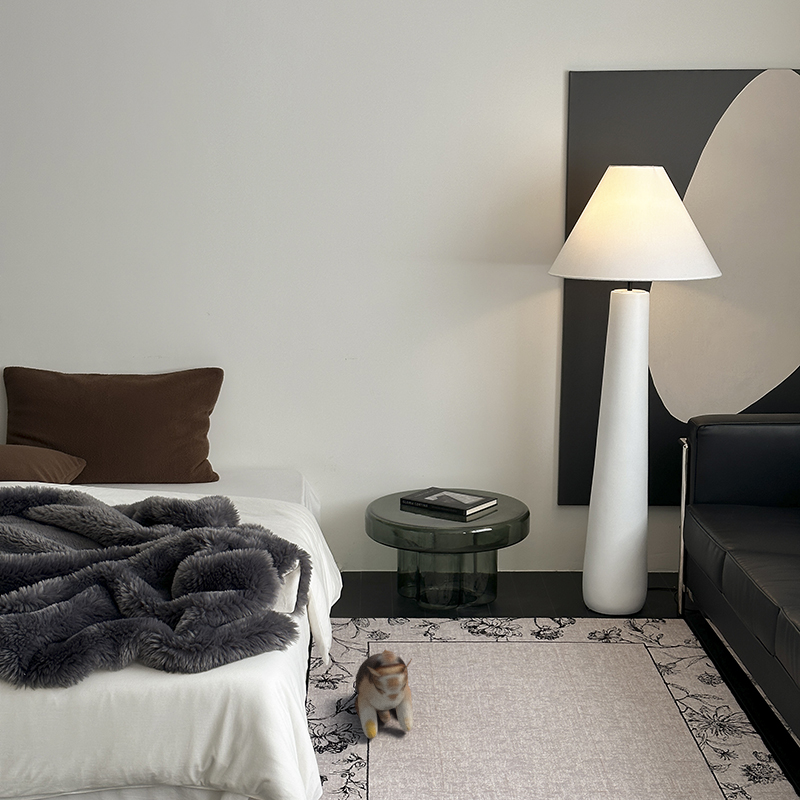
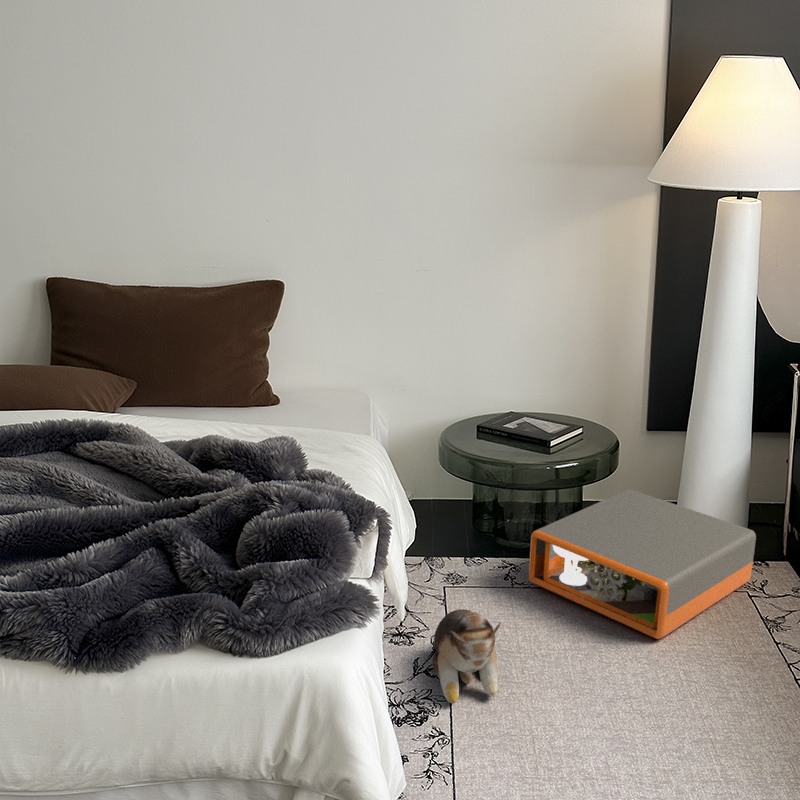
storage box: none [446,553,649,682] -> present [529,489,756,639]

